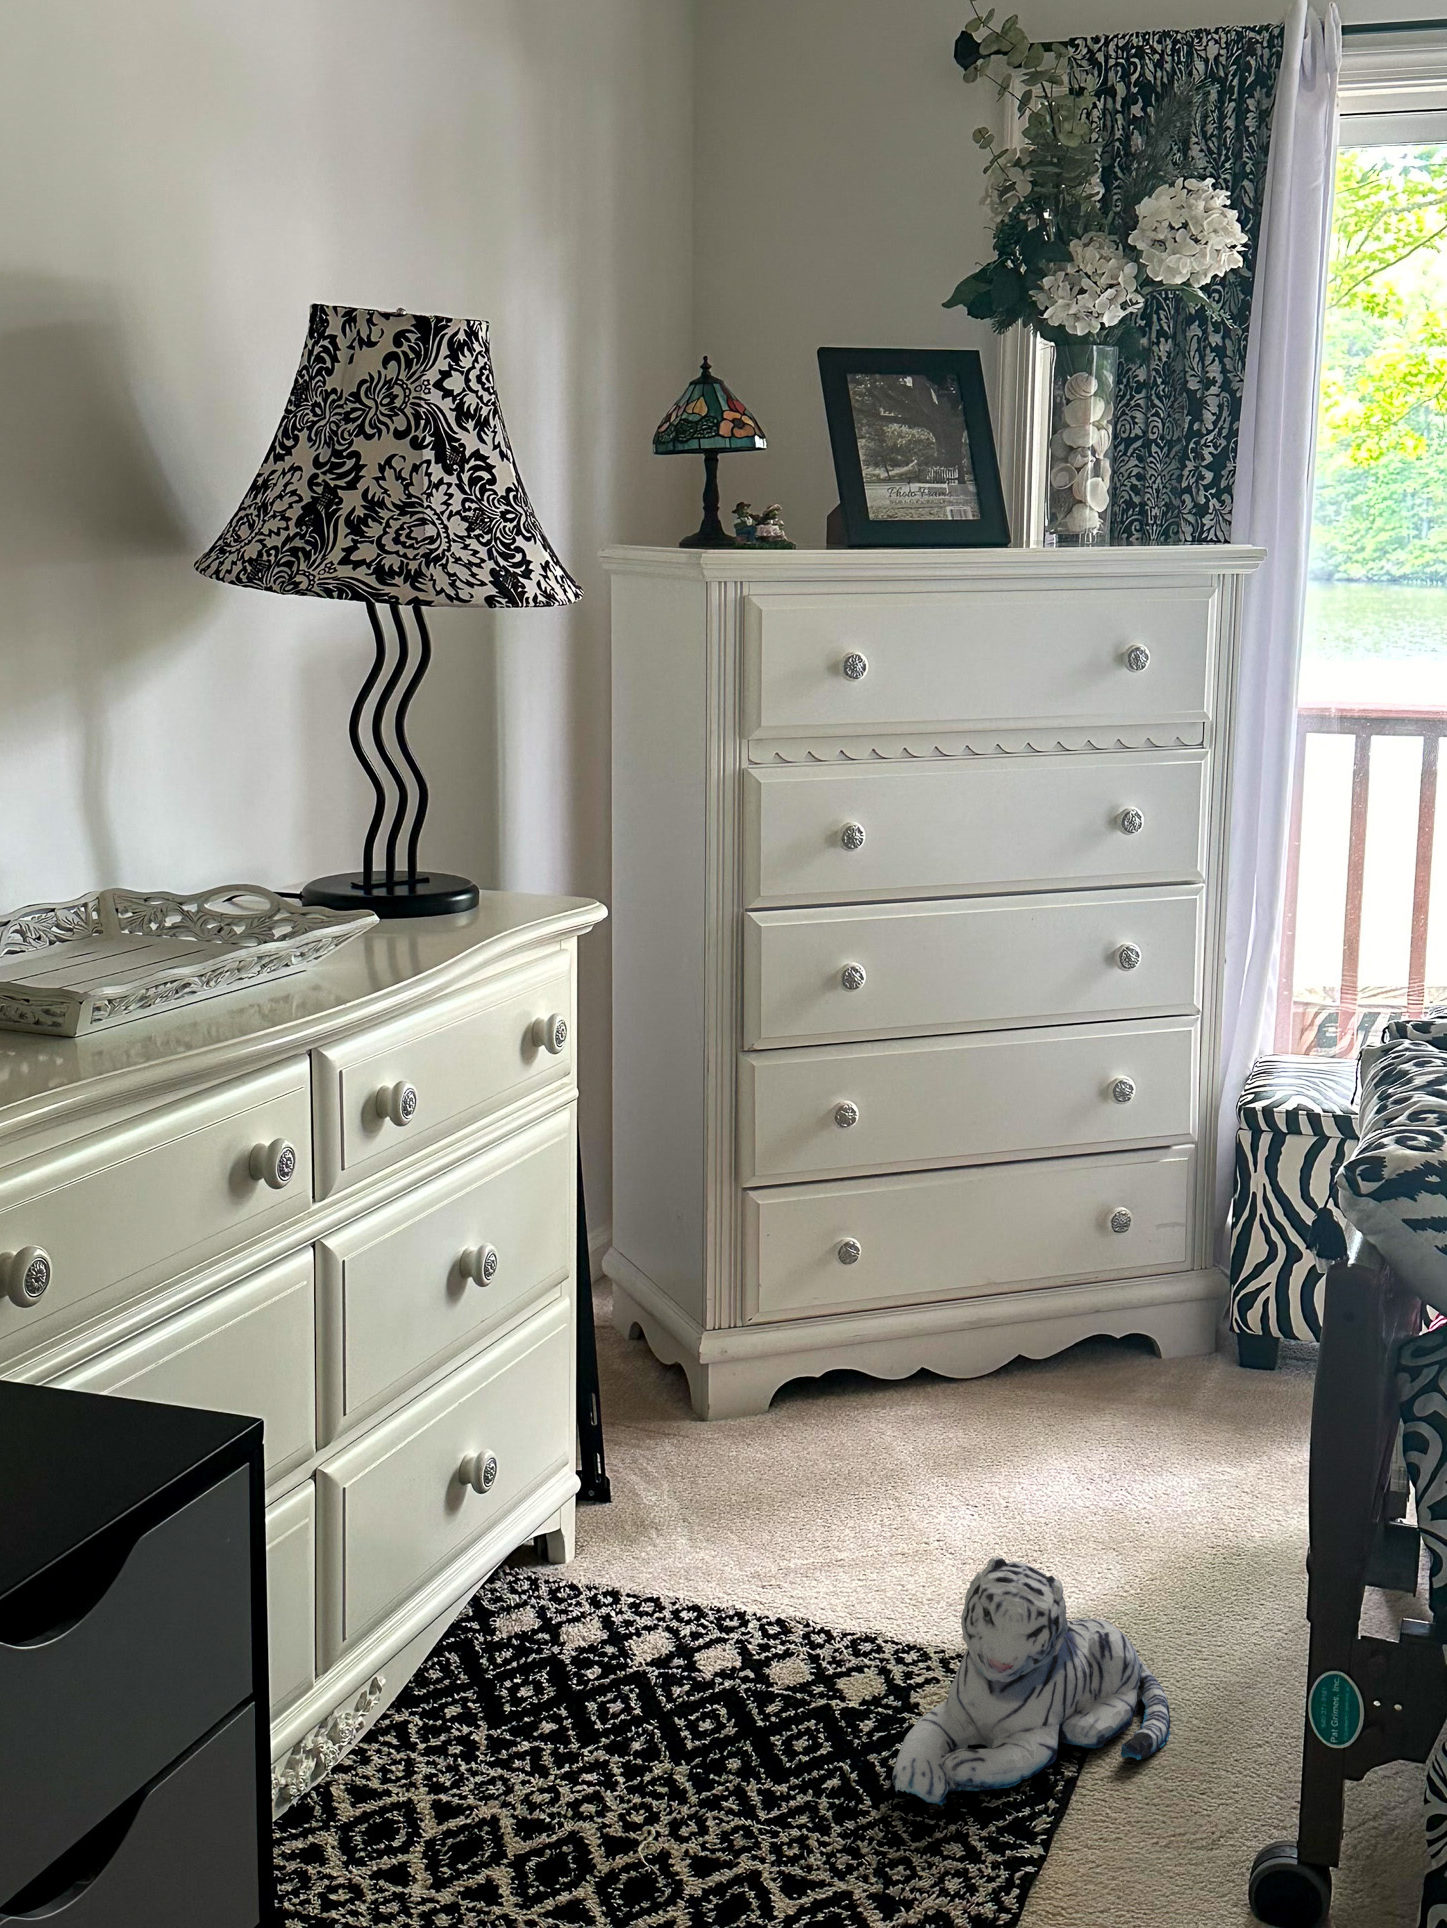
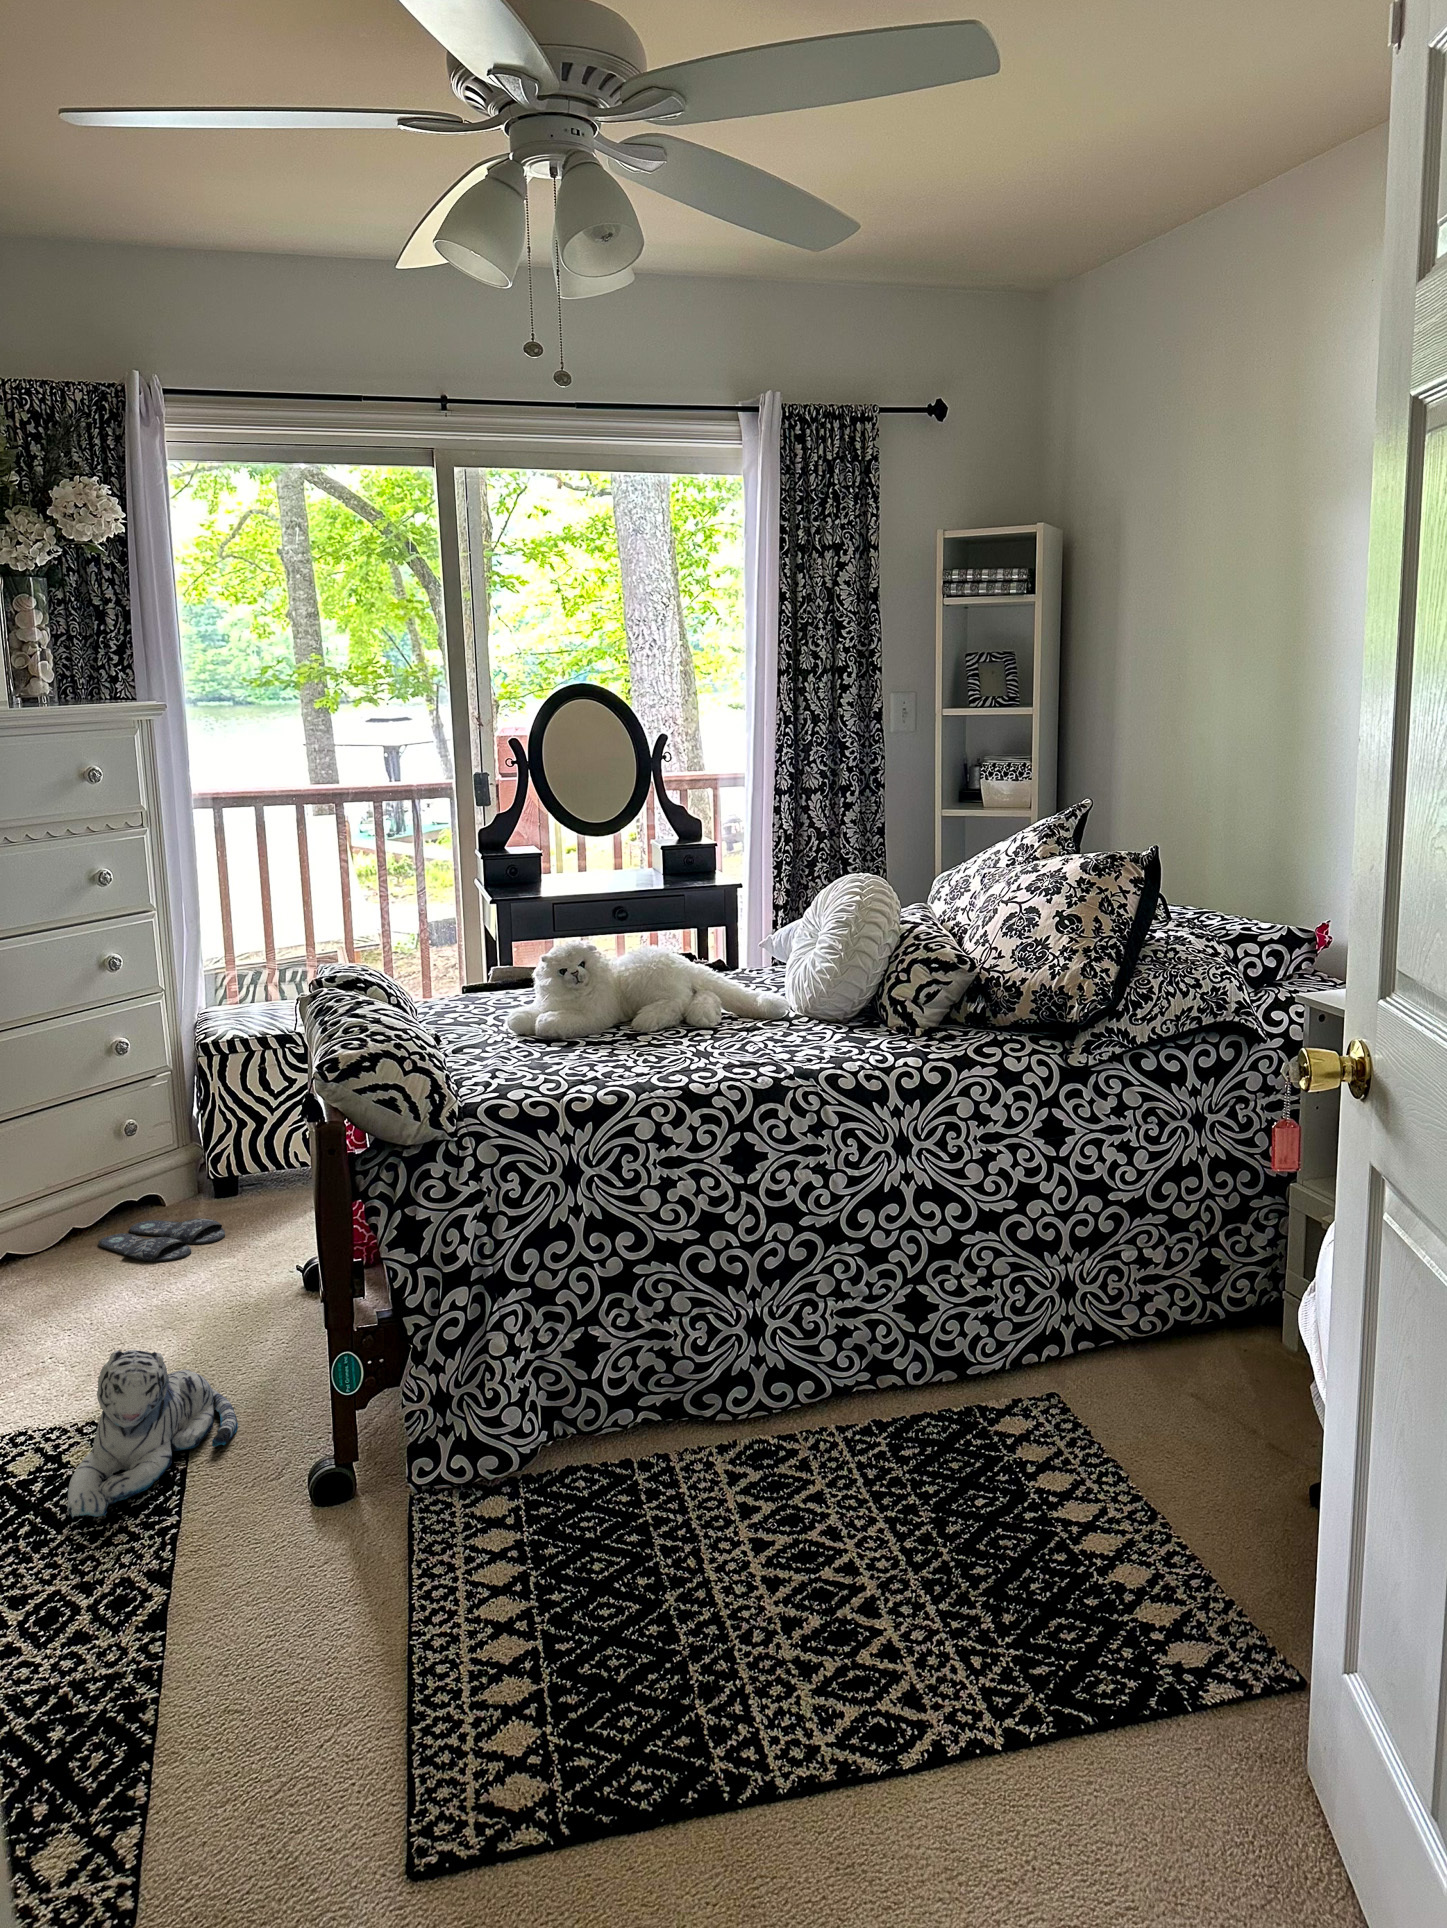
slippers: none [1049,1373,1237,1445] -> present [98,1218,225,1262]

